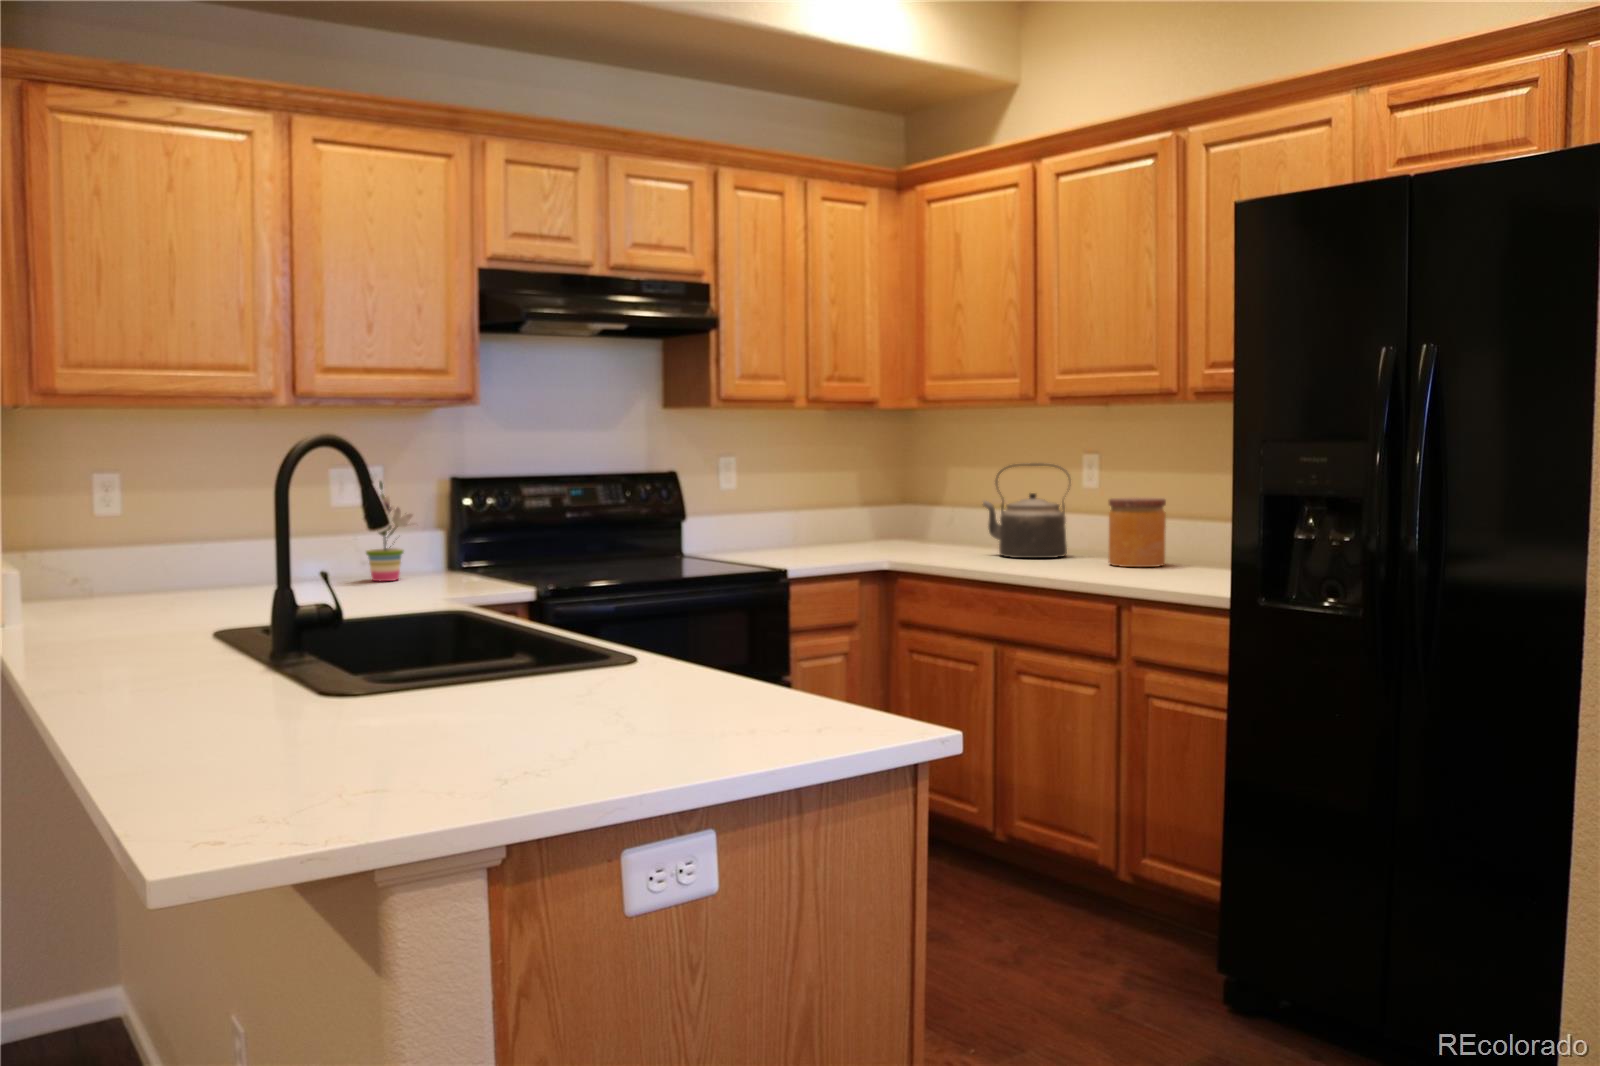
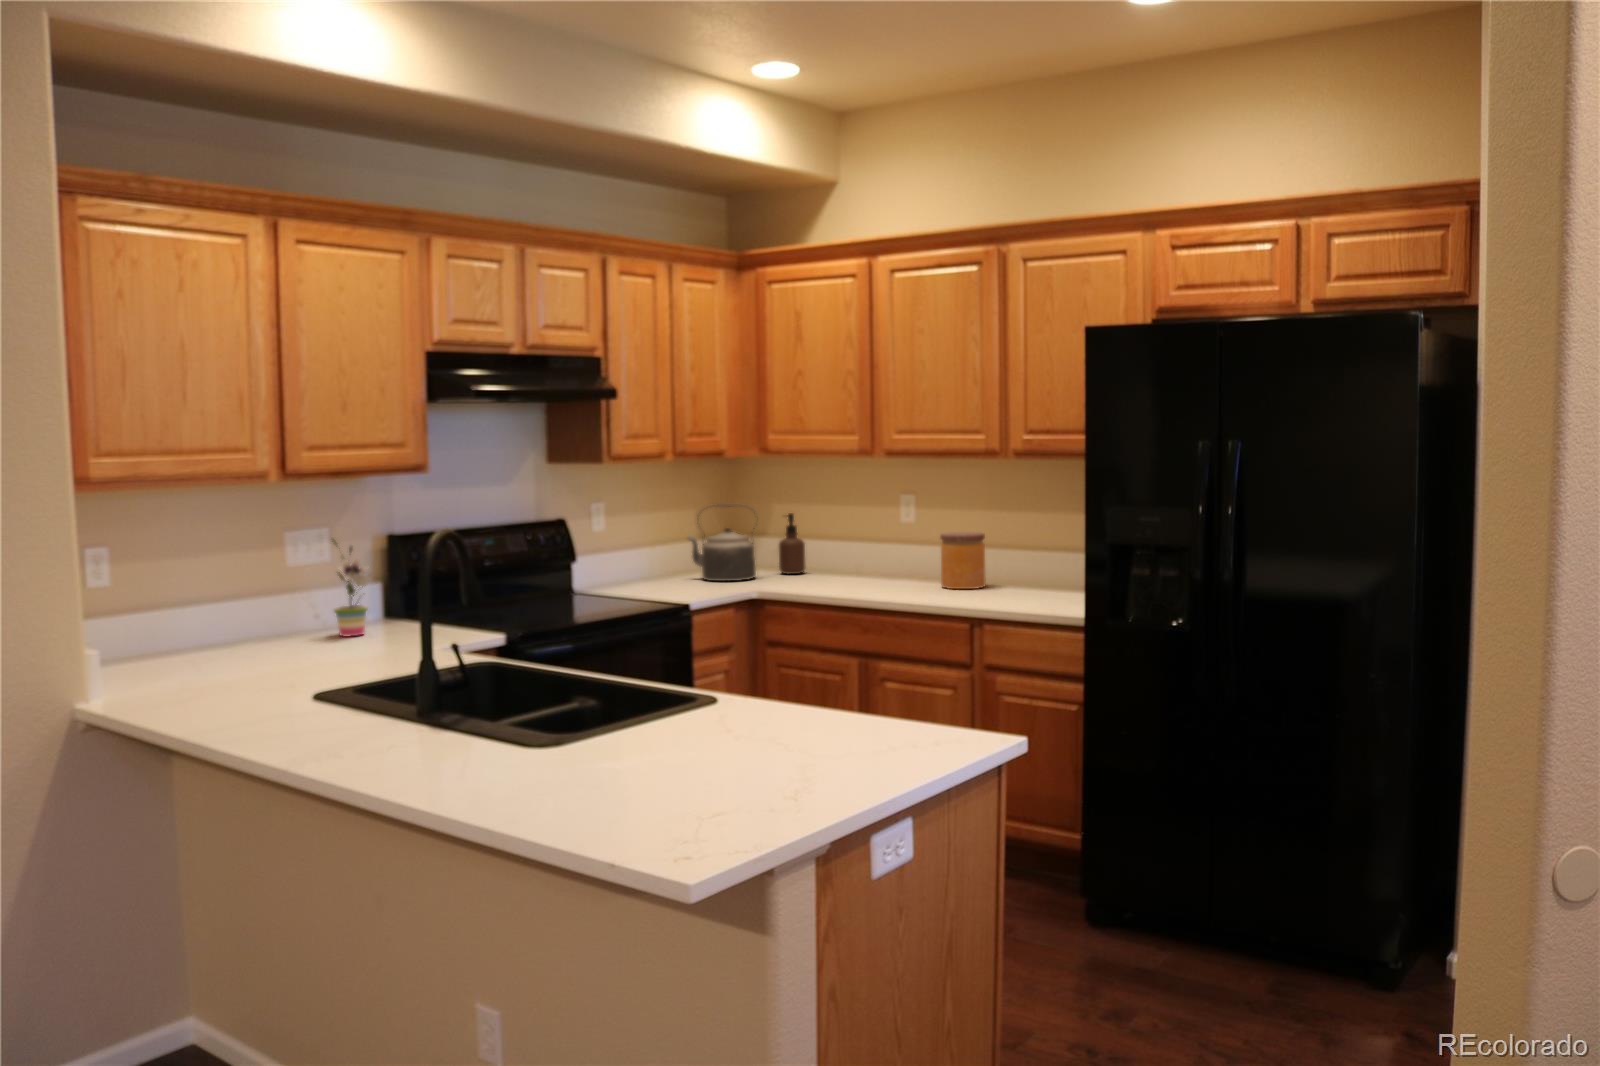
kettle: present [983,463,1070,558] -> present [688,504,756,581]
soap dispenser: none [942,476,972,546] -> present [779,513,806,574]

